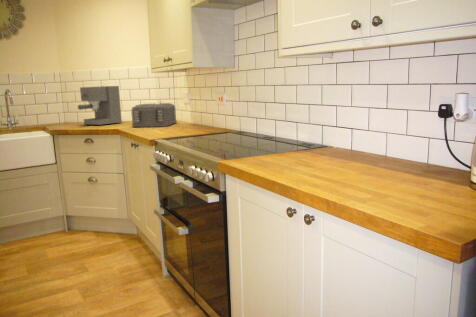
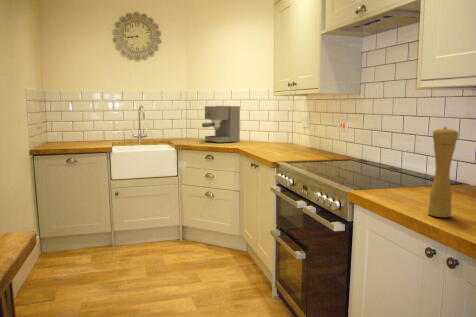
pepper mill: none [293,88,317,179] -> present [428,127,458,217]
toaster: present [132,103,176,127] -> none [251,125,293,149]

